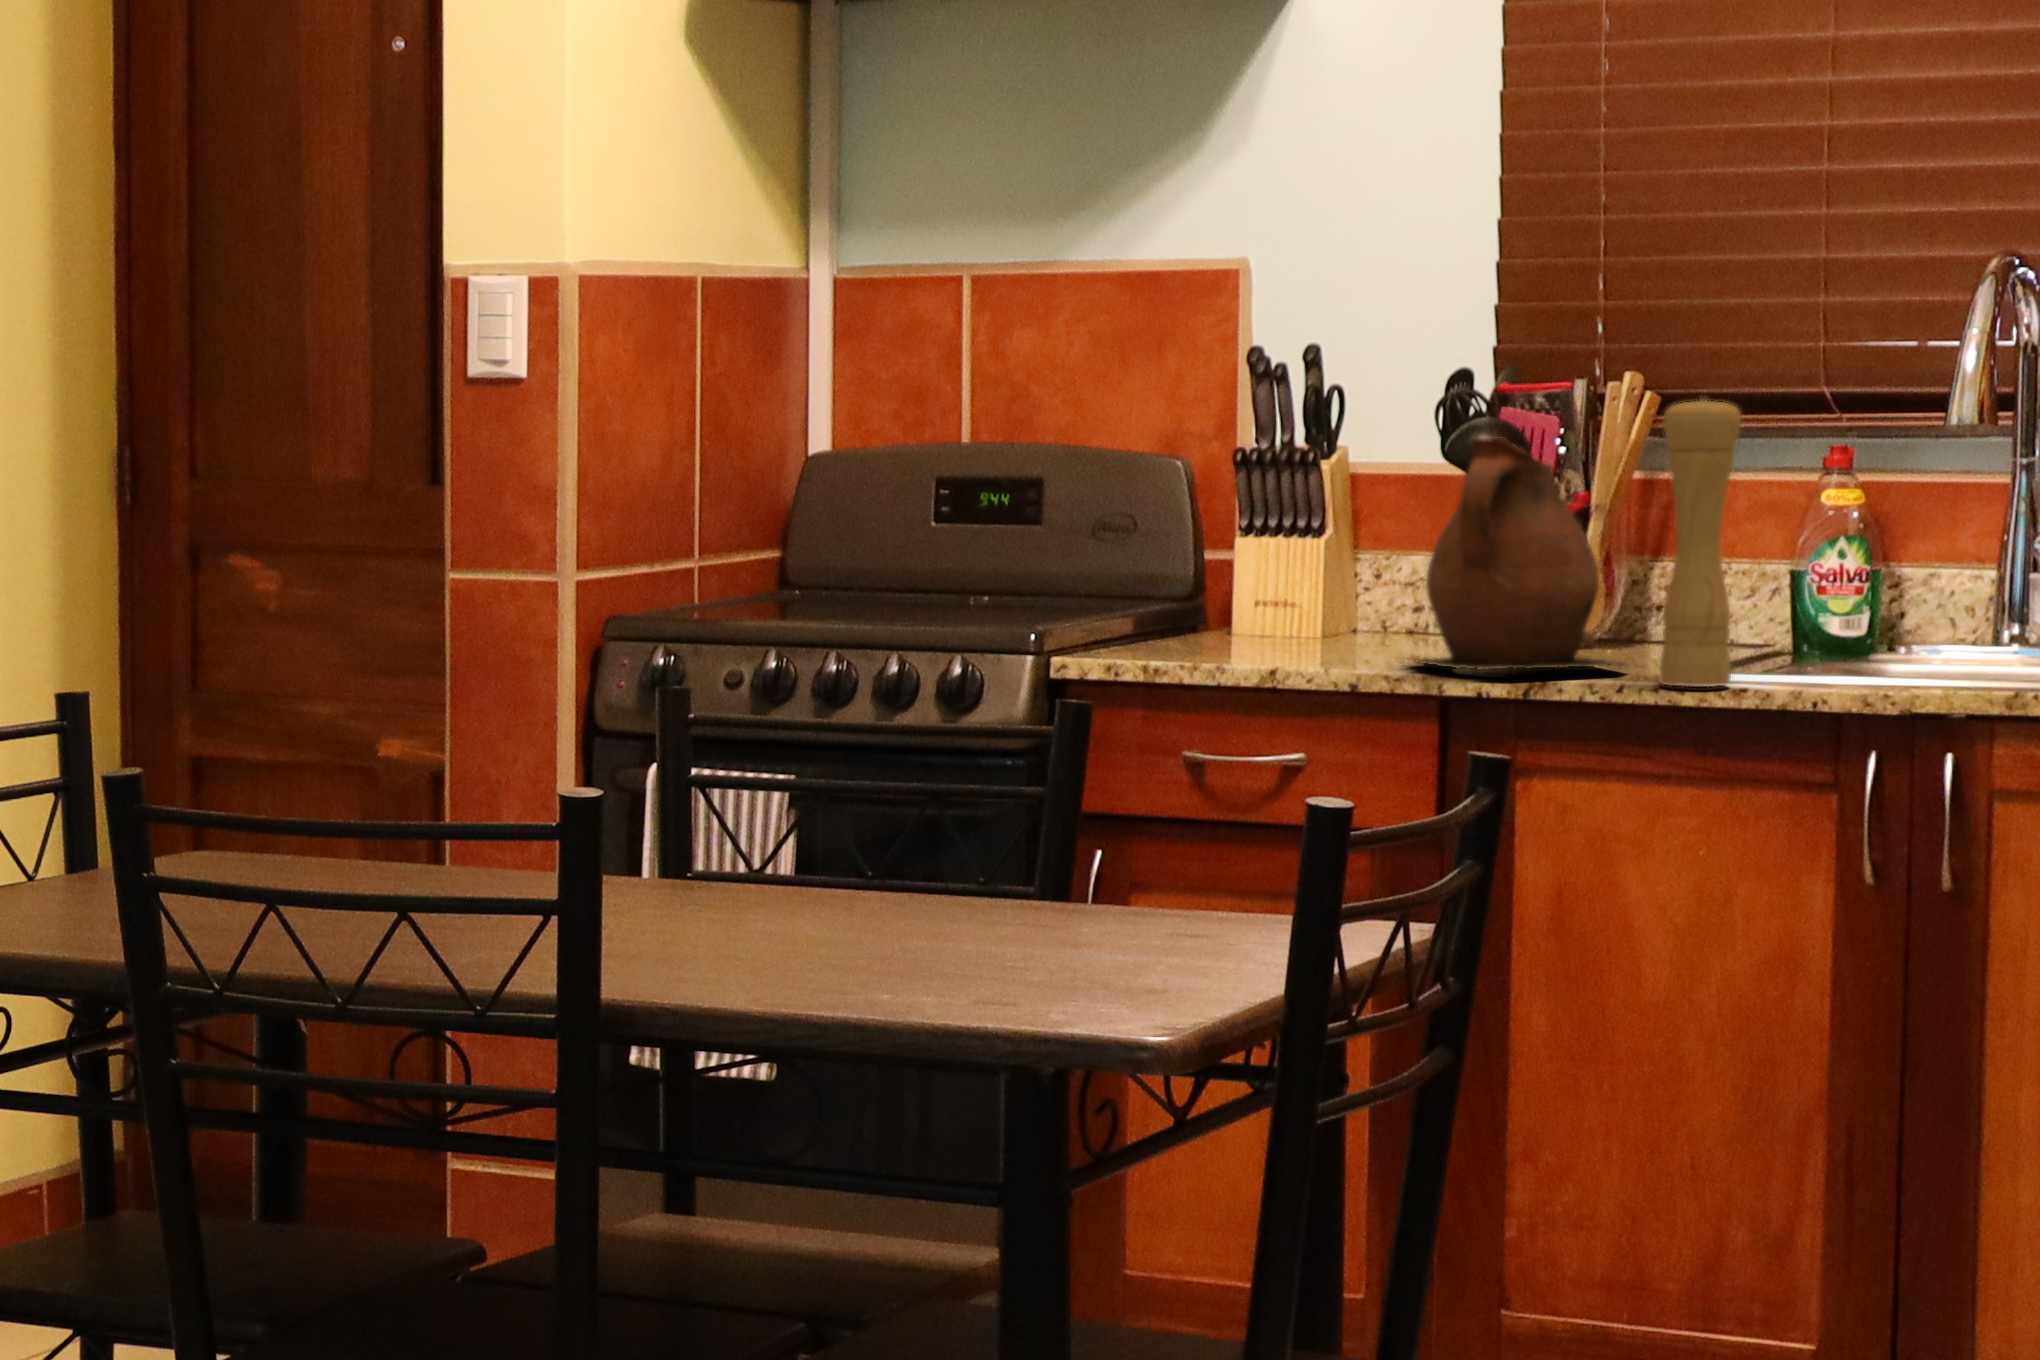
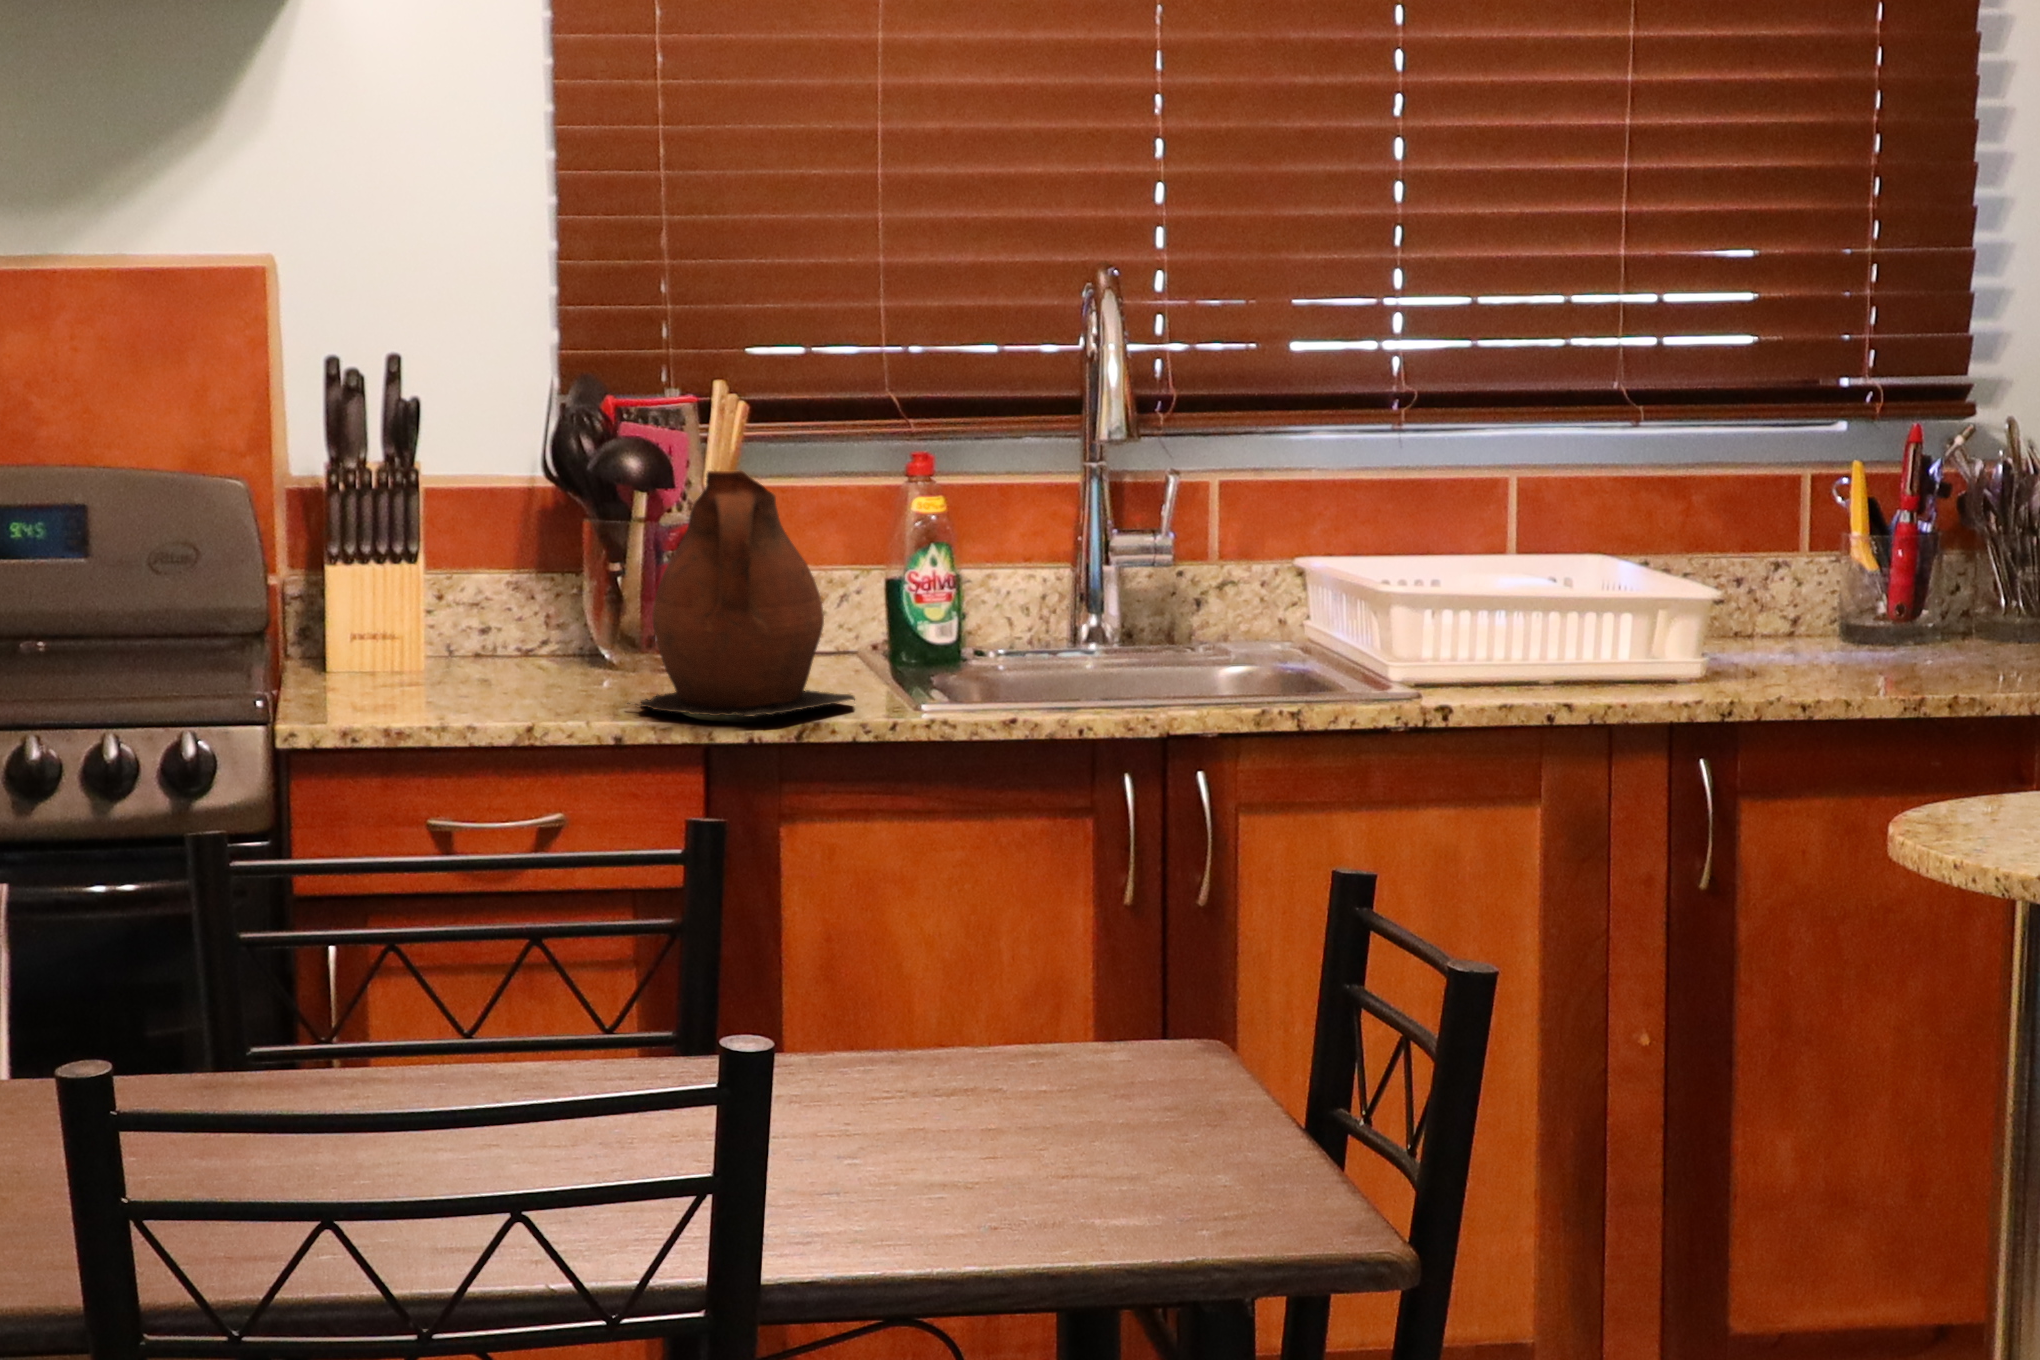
pepper mill: present [1660,397,1741,687] -> none [908,424,983,721]

